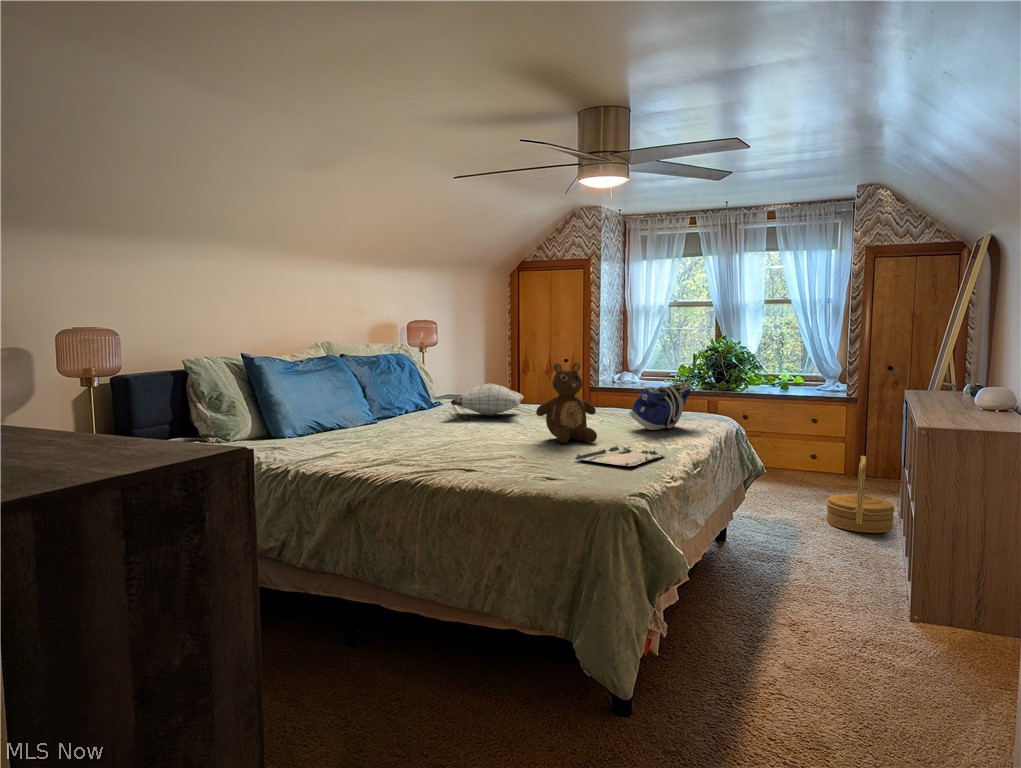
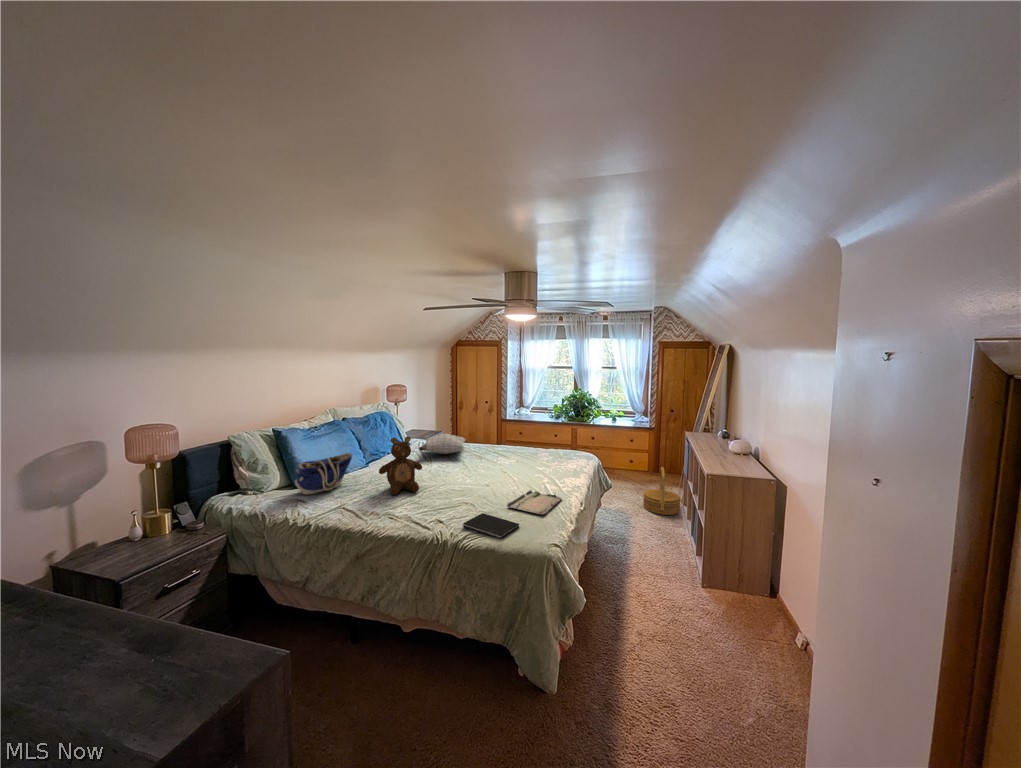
teddy bear: present [536,363,597,443] -> present [379,437,422,495]
tote bag: present [629,382,691,430] -> present [295,453,352,495]
notebook: none [505,462,590,483] -> present [463,513,519,538]

